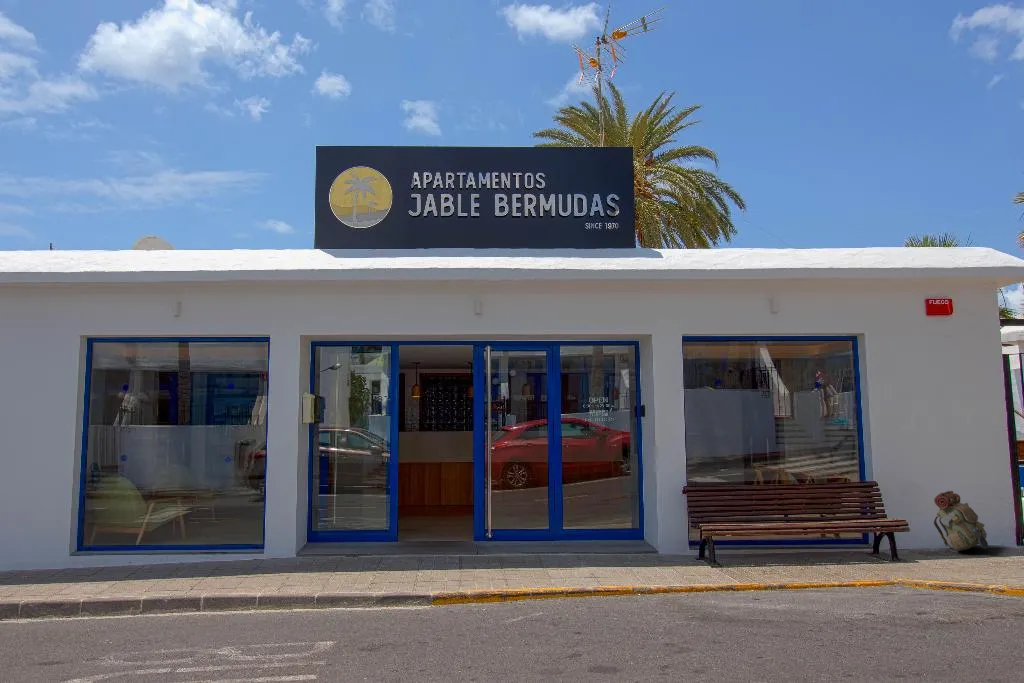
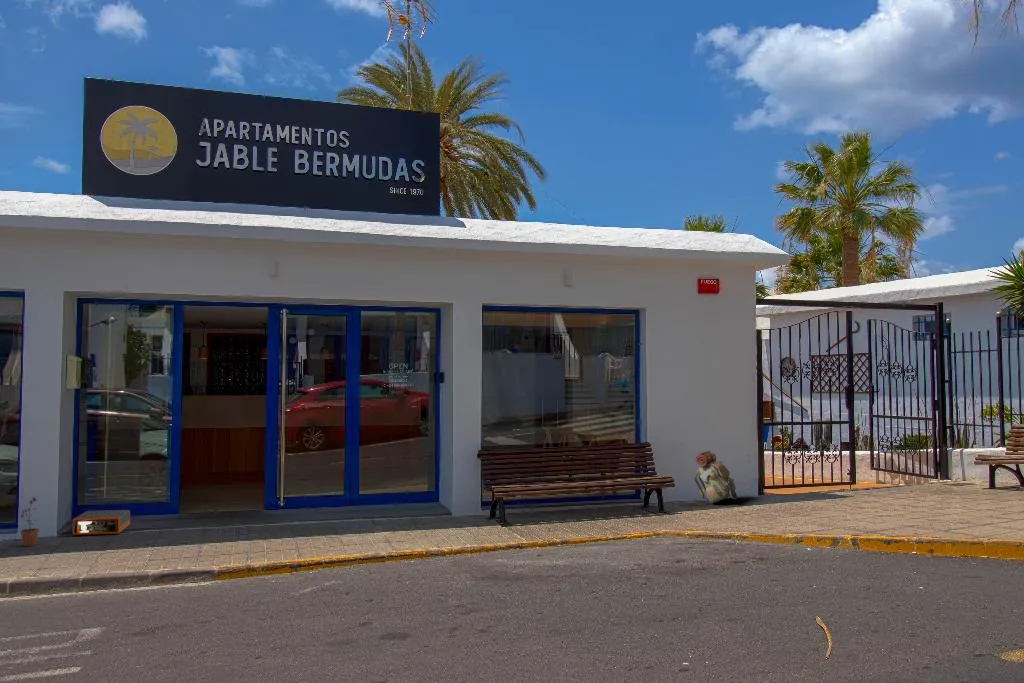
potted plant: none [258,526,275,571] -> present [21,497,39,546]
storage box: none [305,537,357,561] -> present [72,510,130,535]

